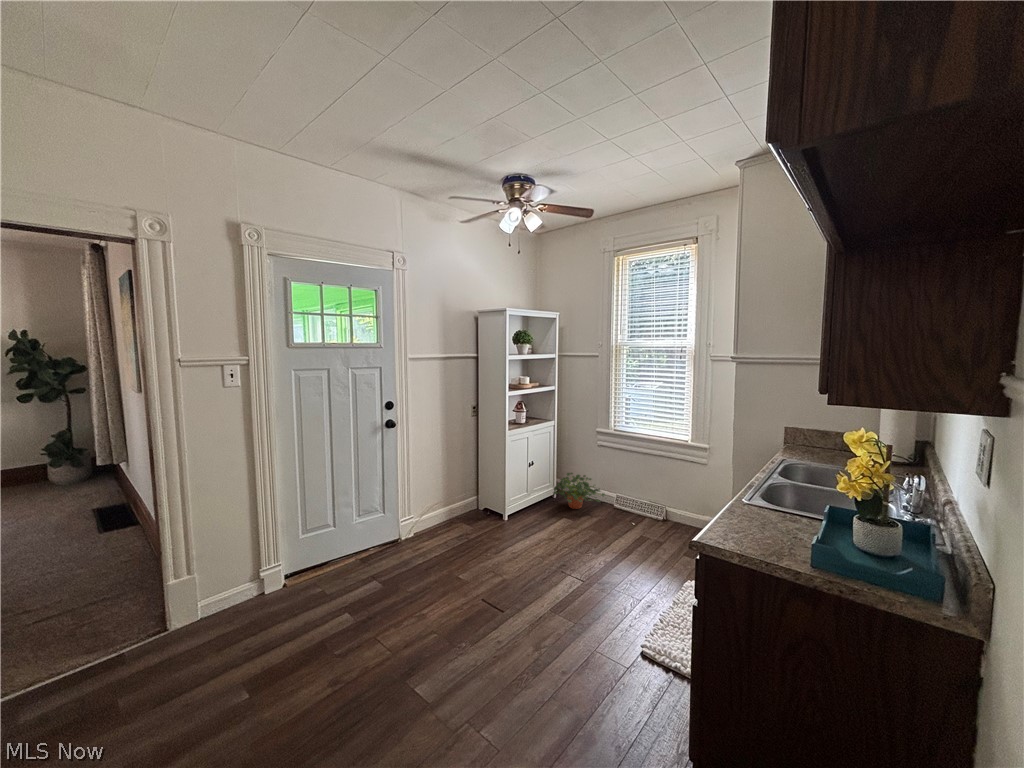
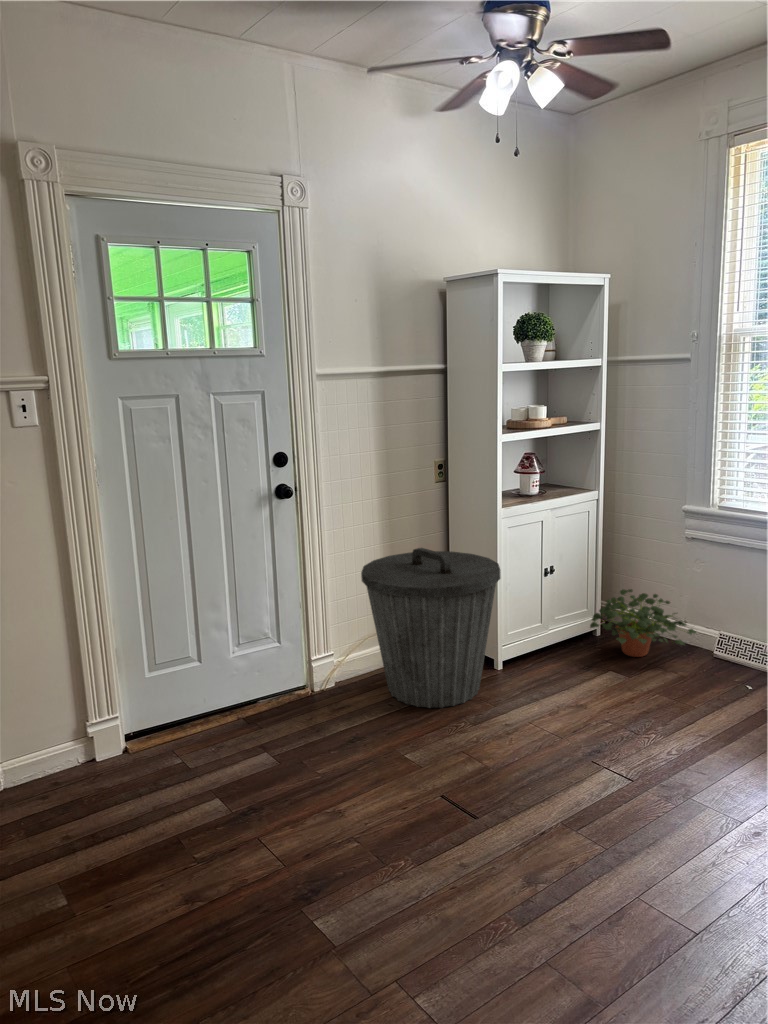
trash can: none [433,454,509,545] -> present [361,548,501,708]

